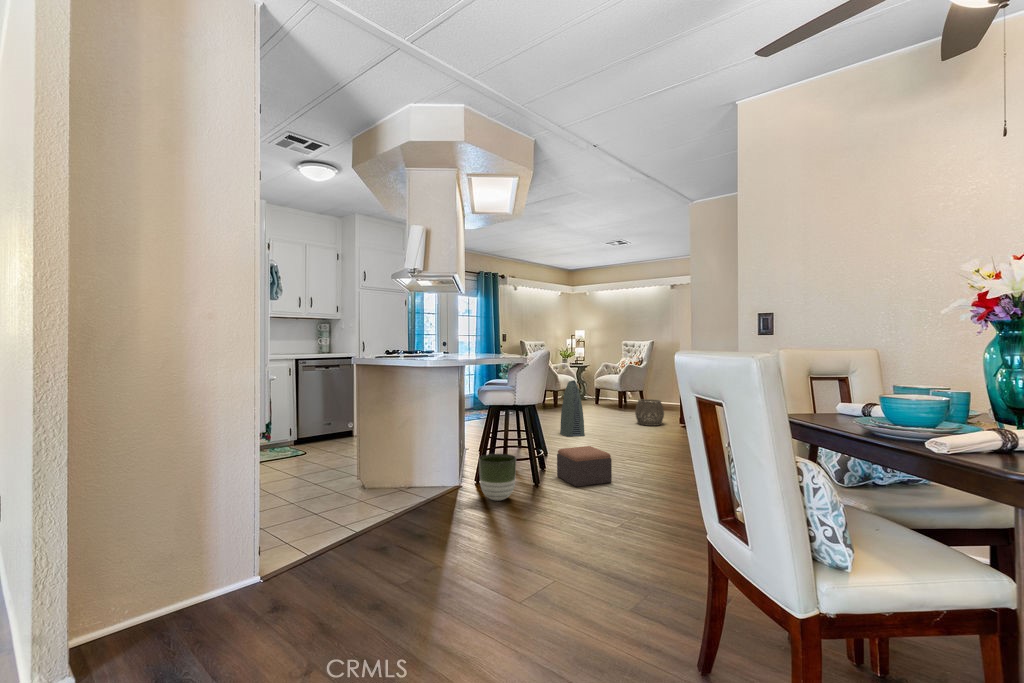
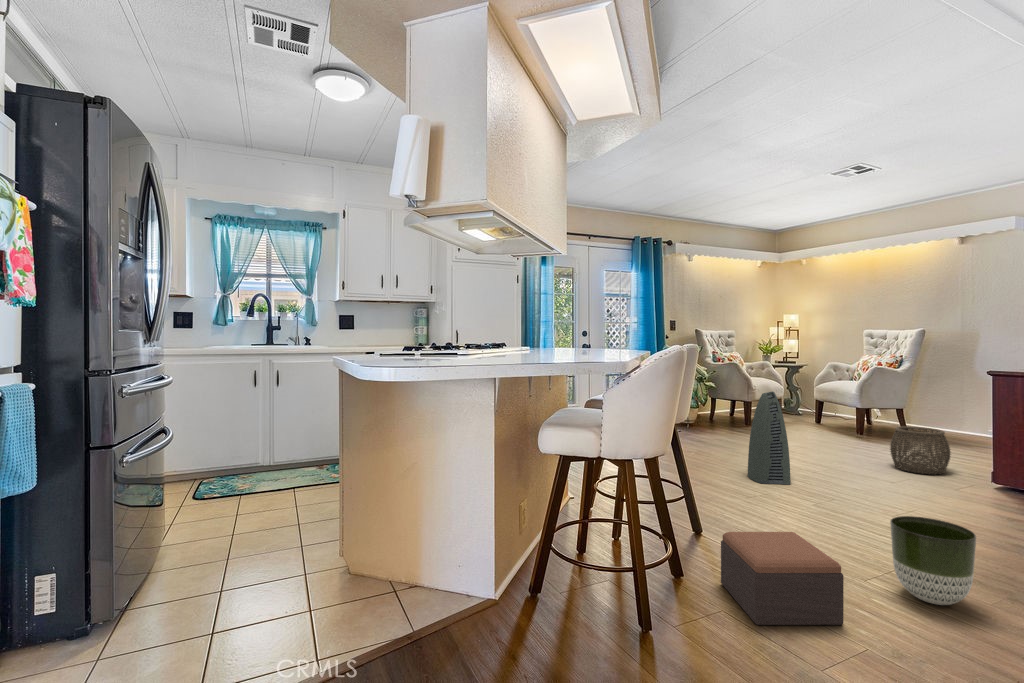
planter: present [479,454,516,501] -> present [890,516,976,605]

